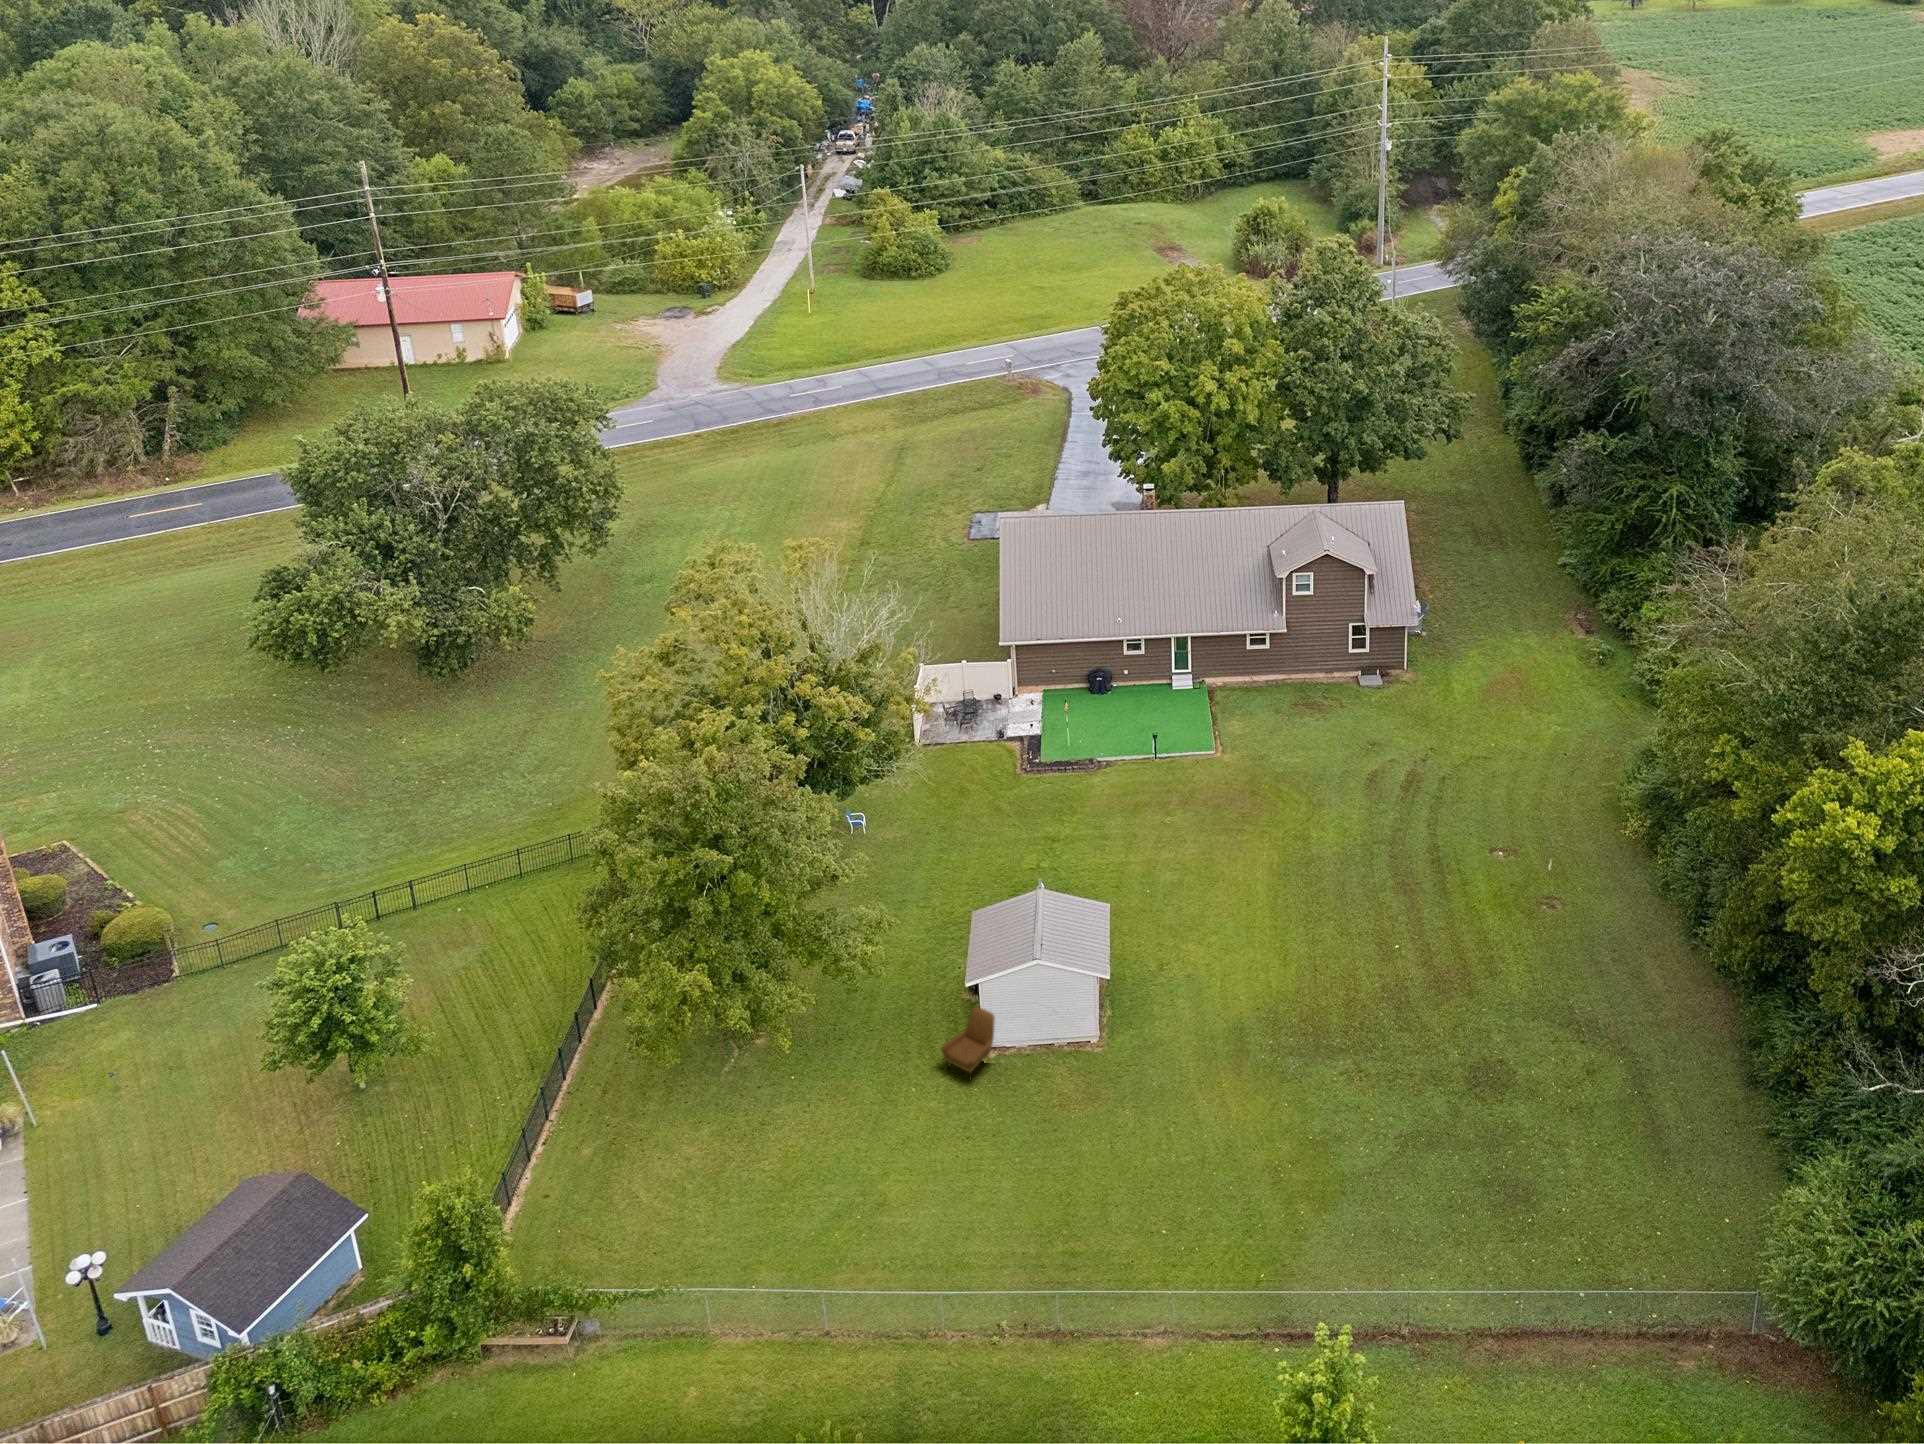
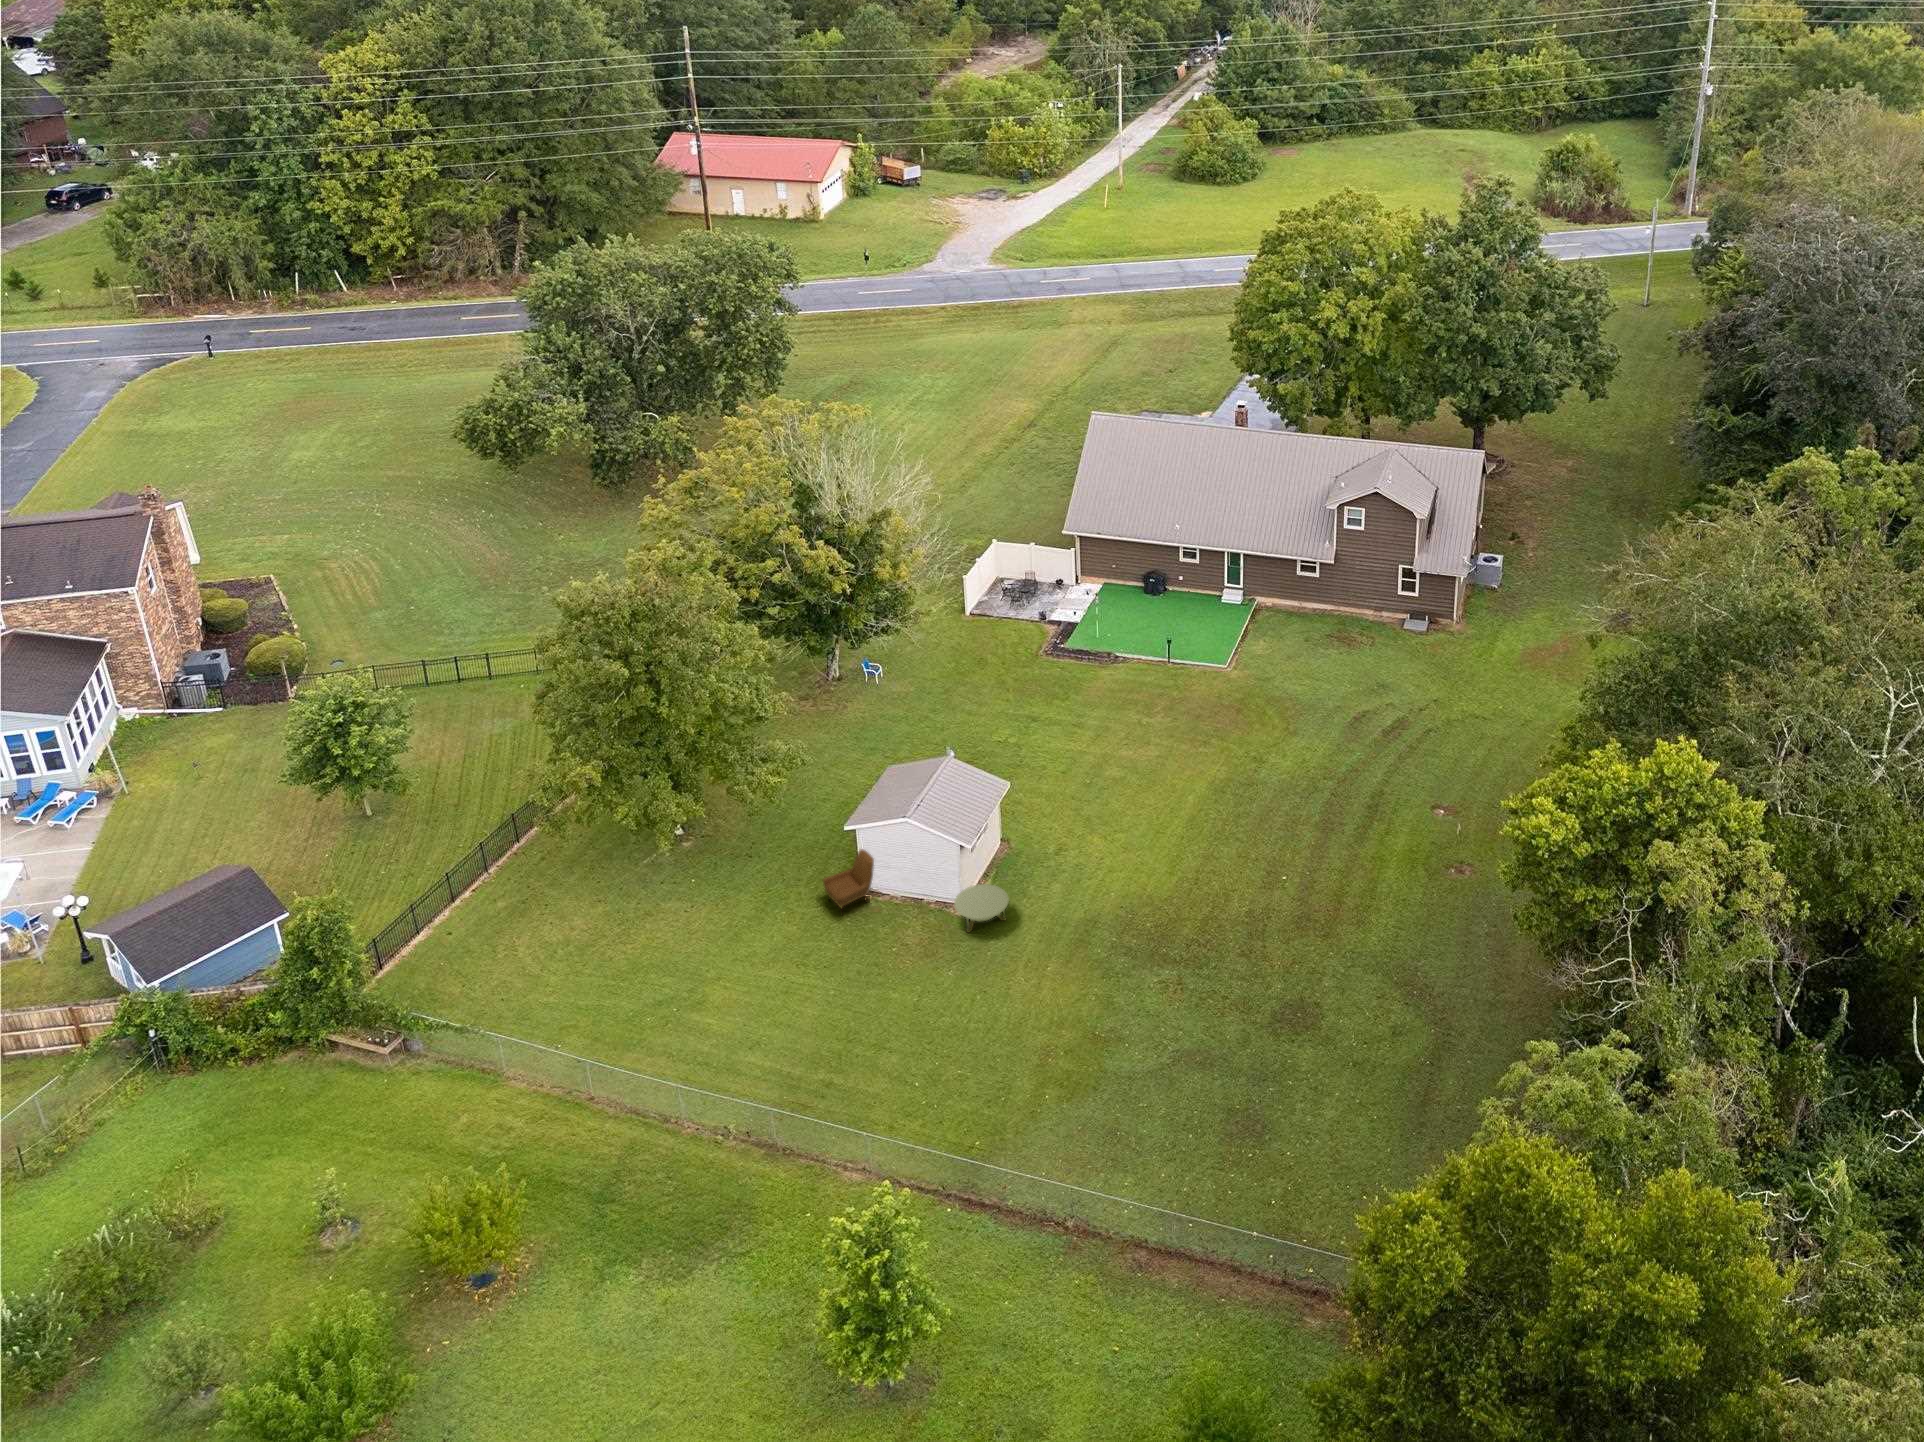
round table: none [1087,1015,1143,1068] -> present [954,884,1009,933]

